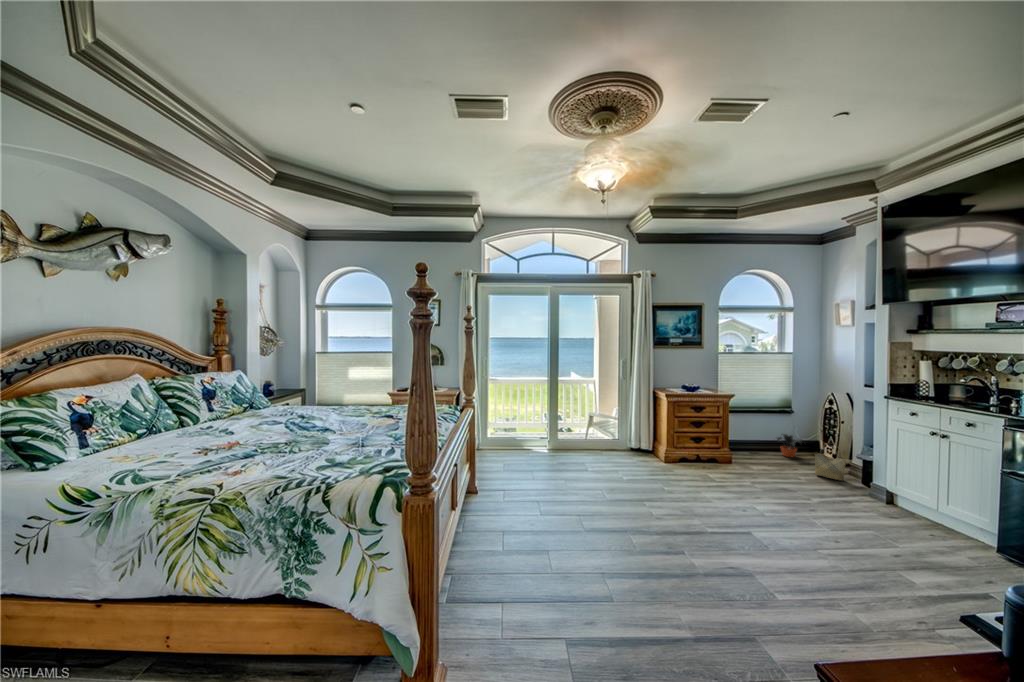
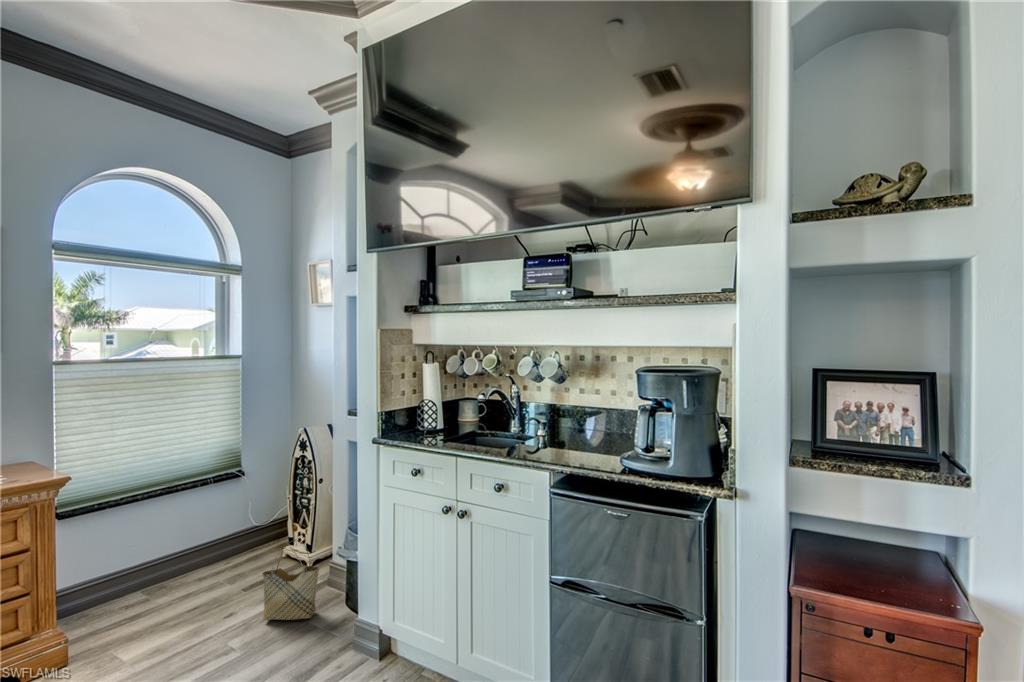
potted plant: present [776,434,802,457] -> none [196,524,260,576]

